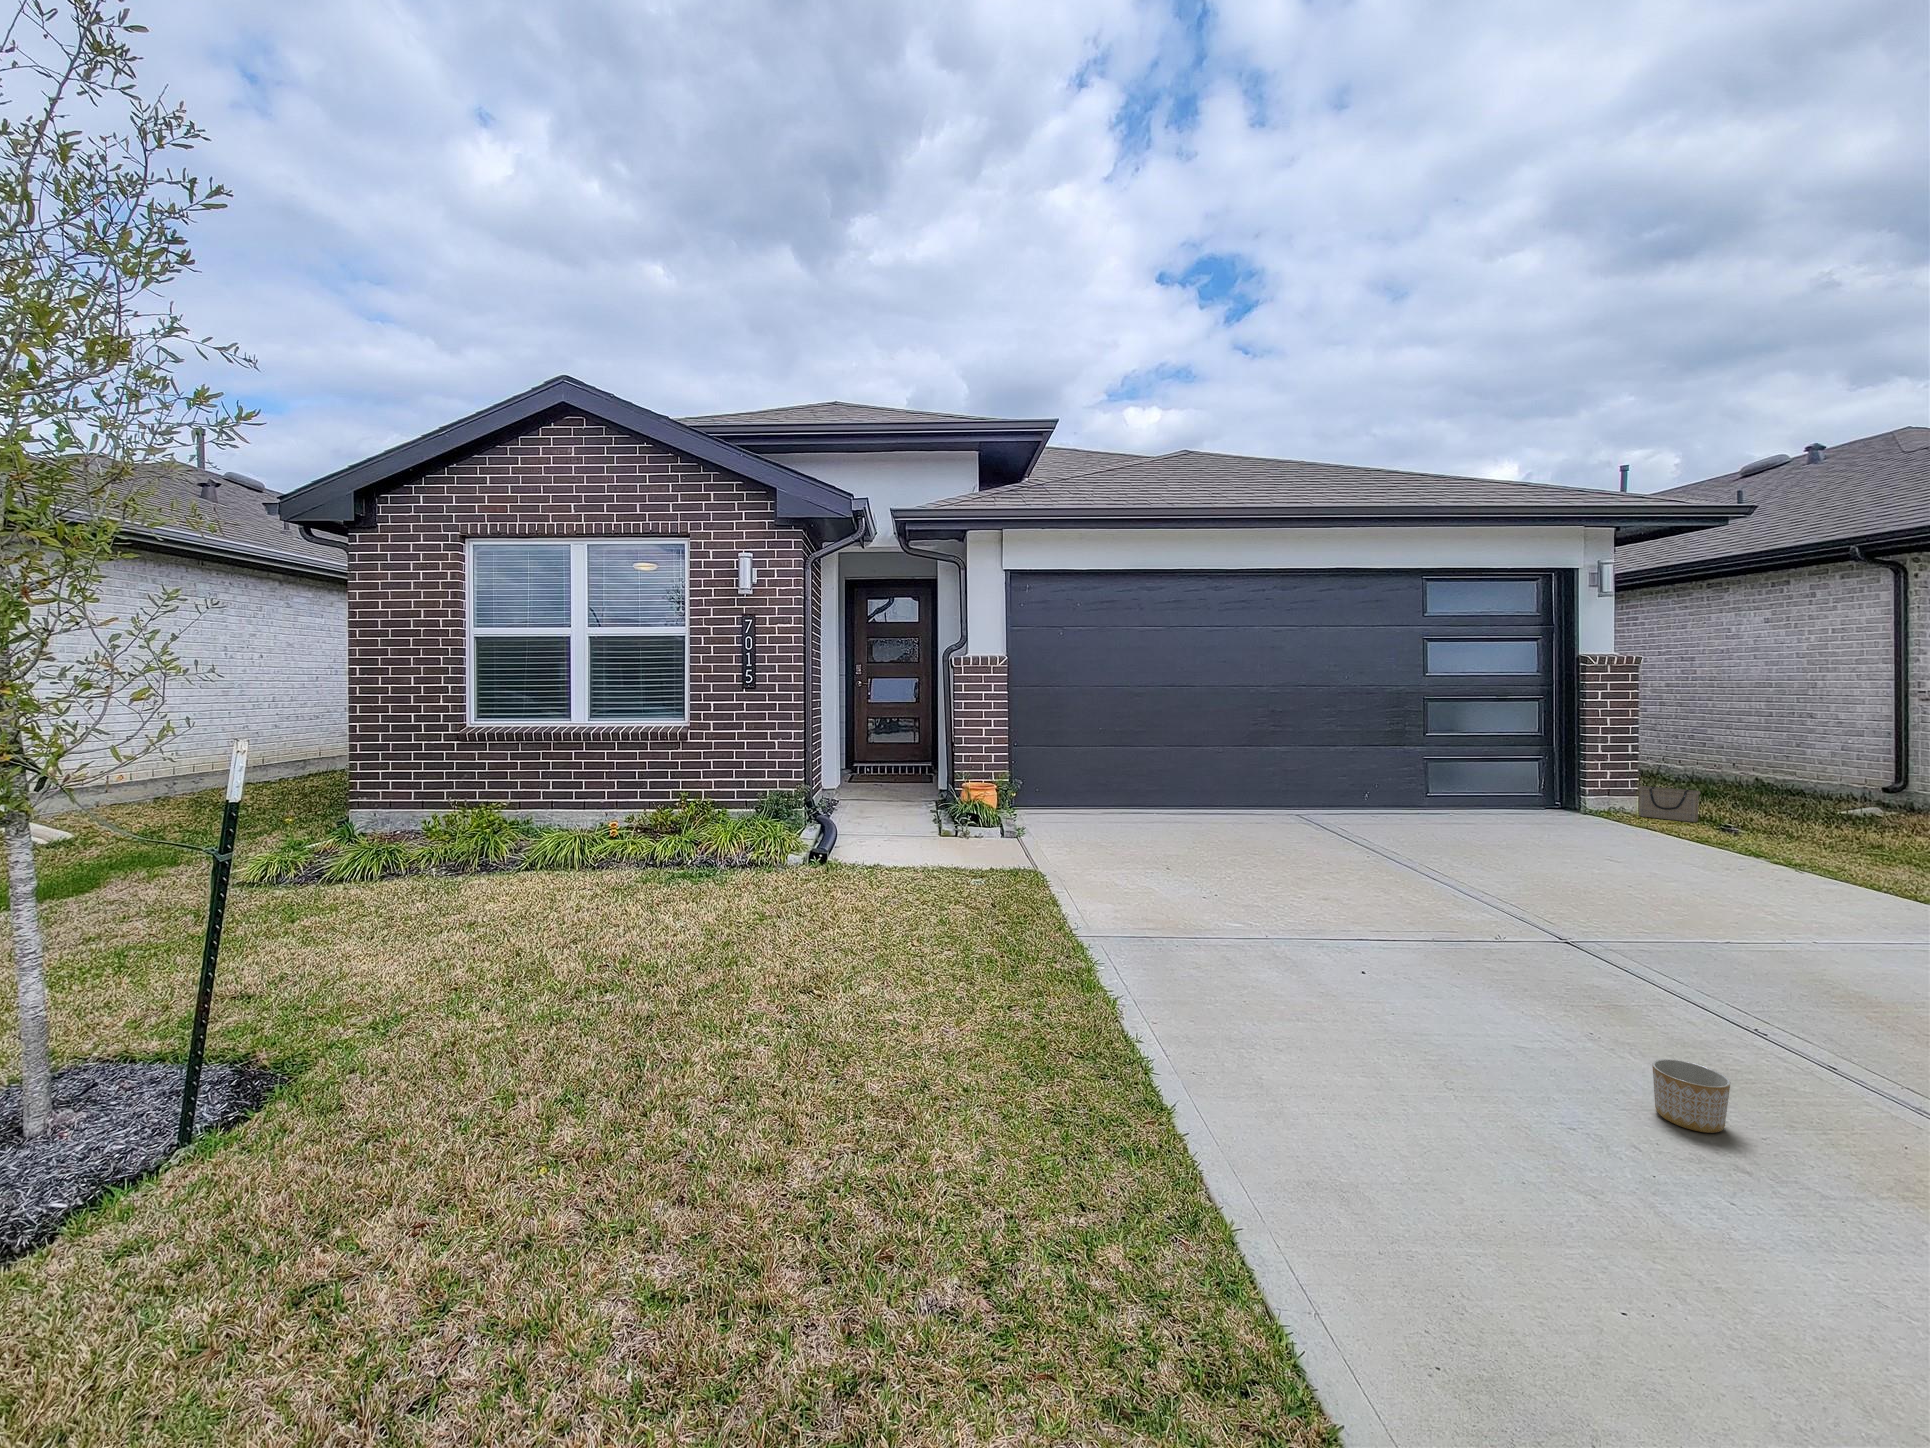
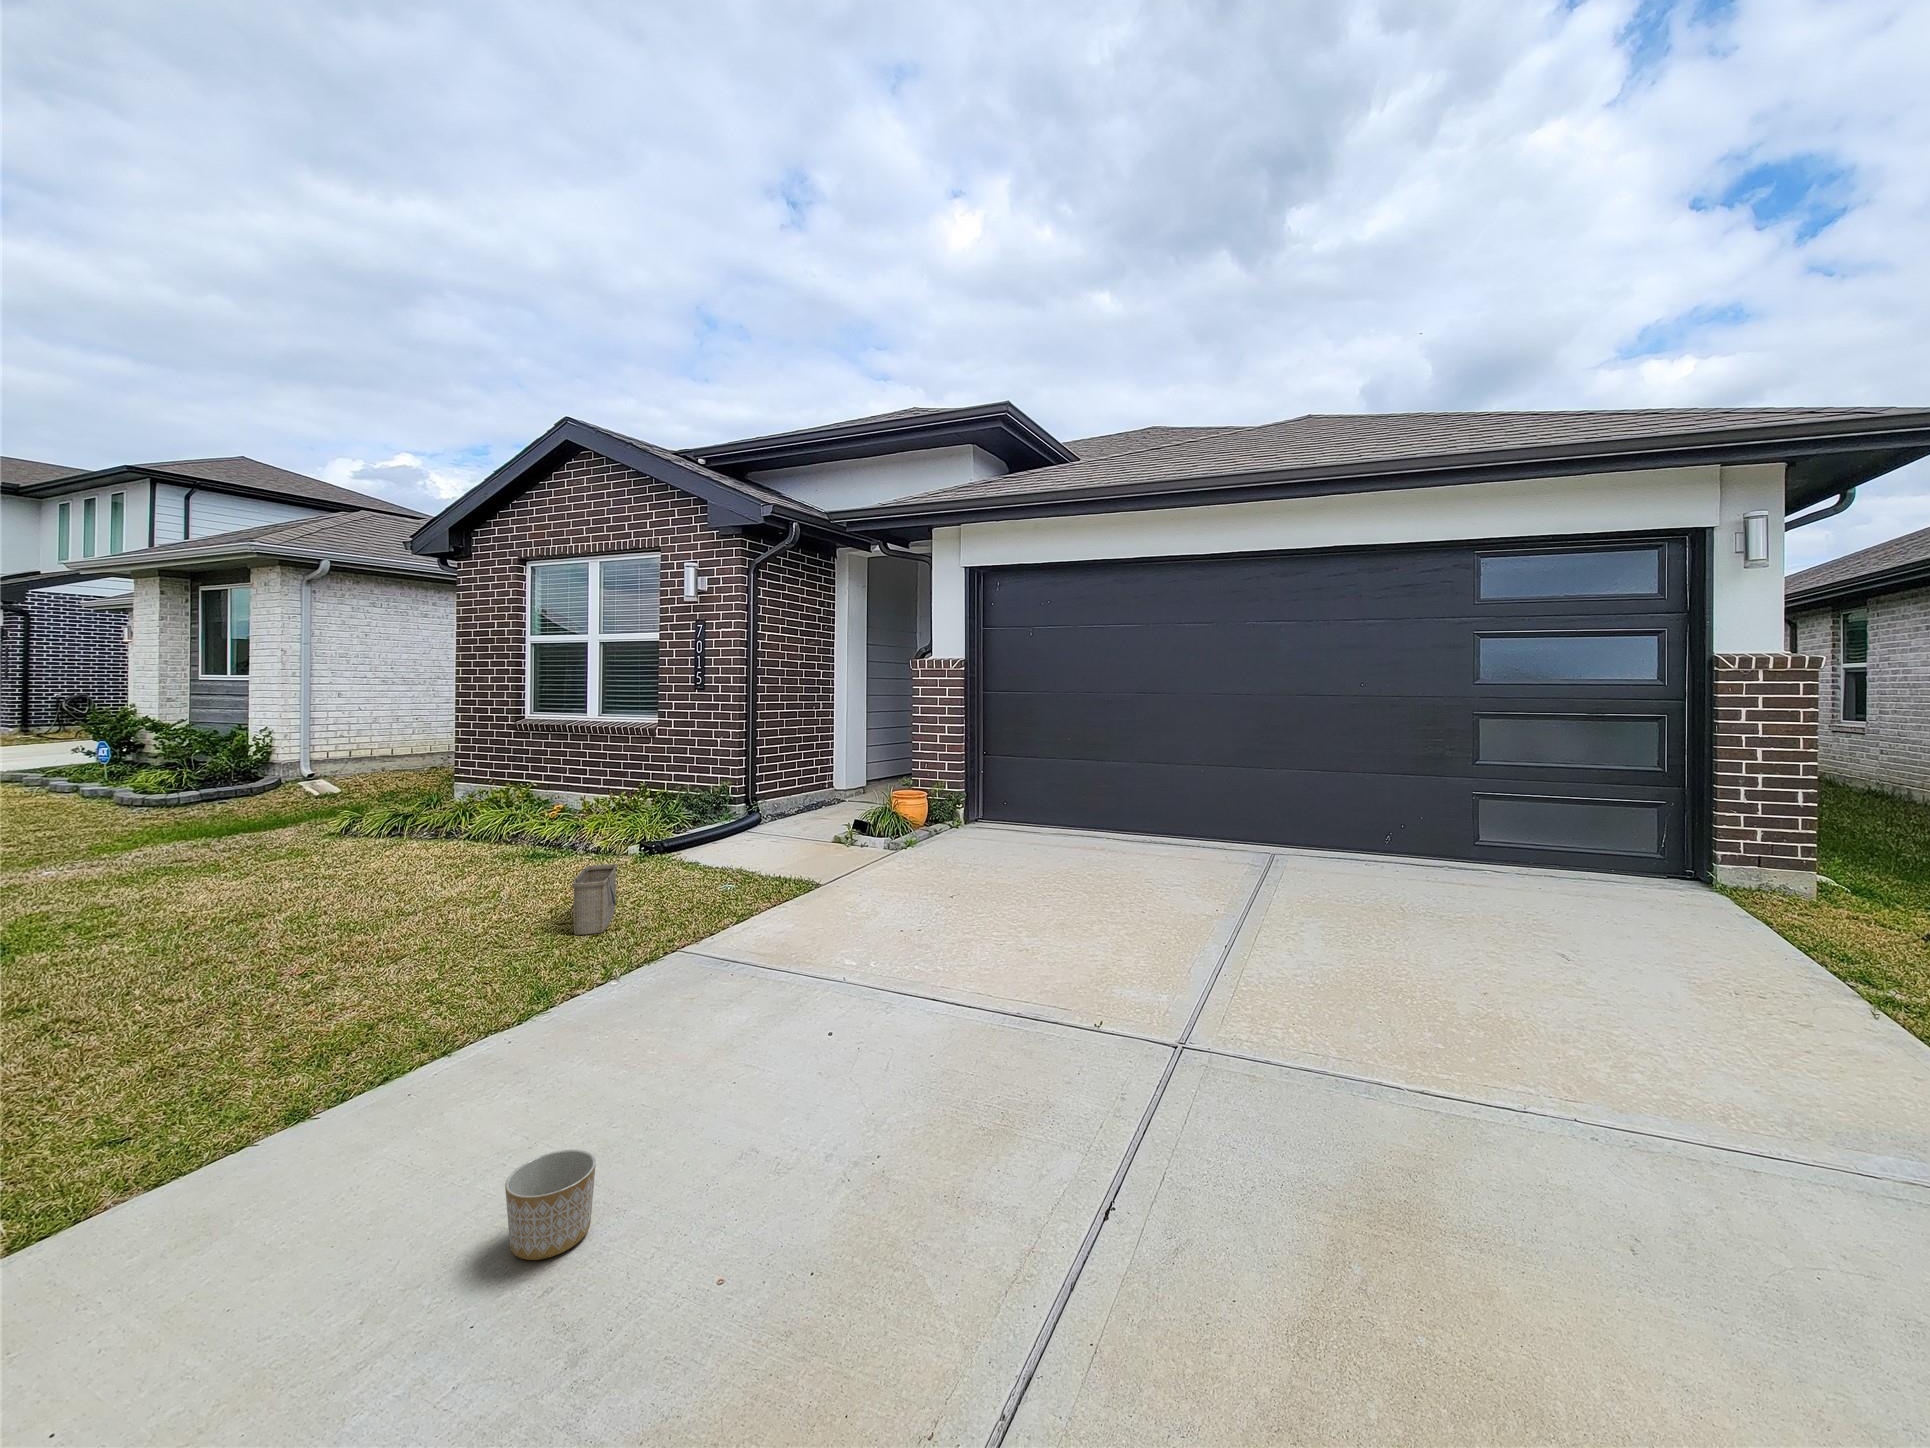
basket: present [1638,786,1701,822] -> present [572,864,618,935]

